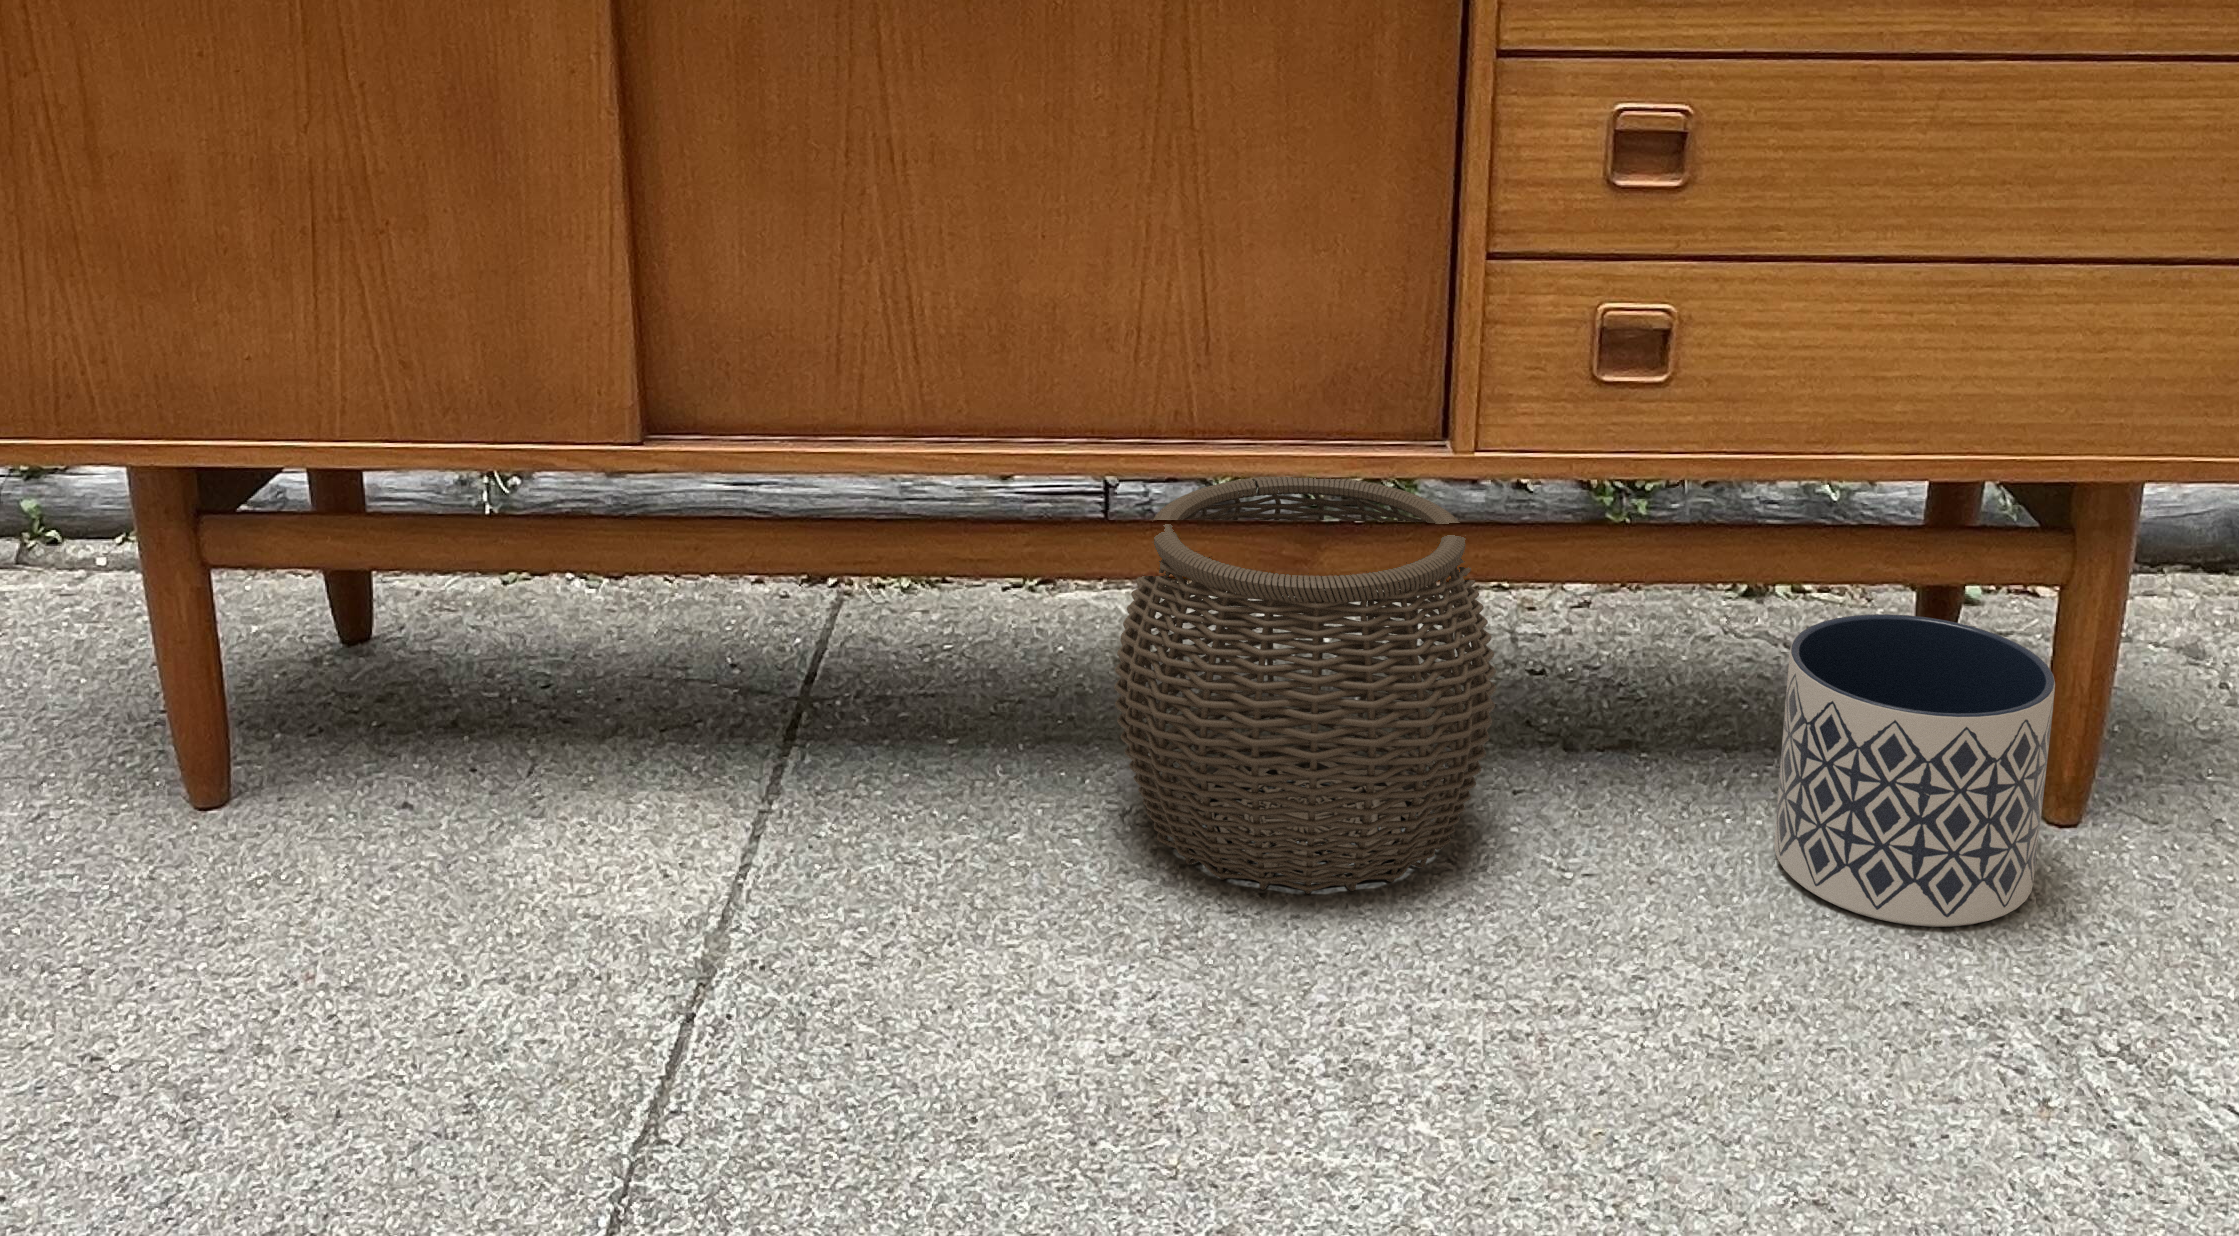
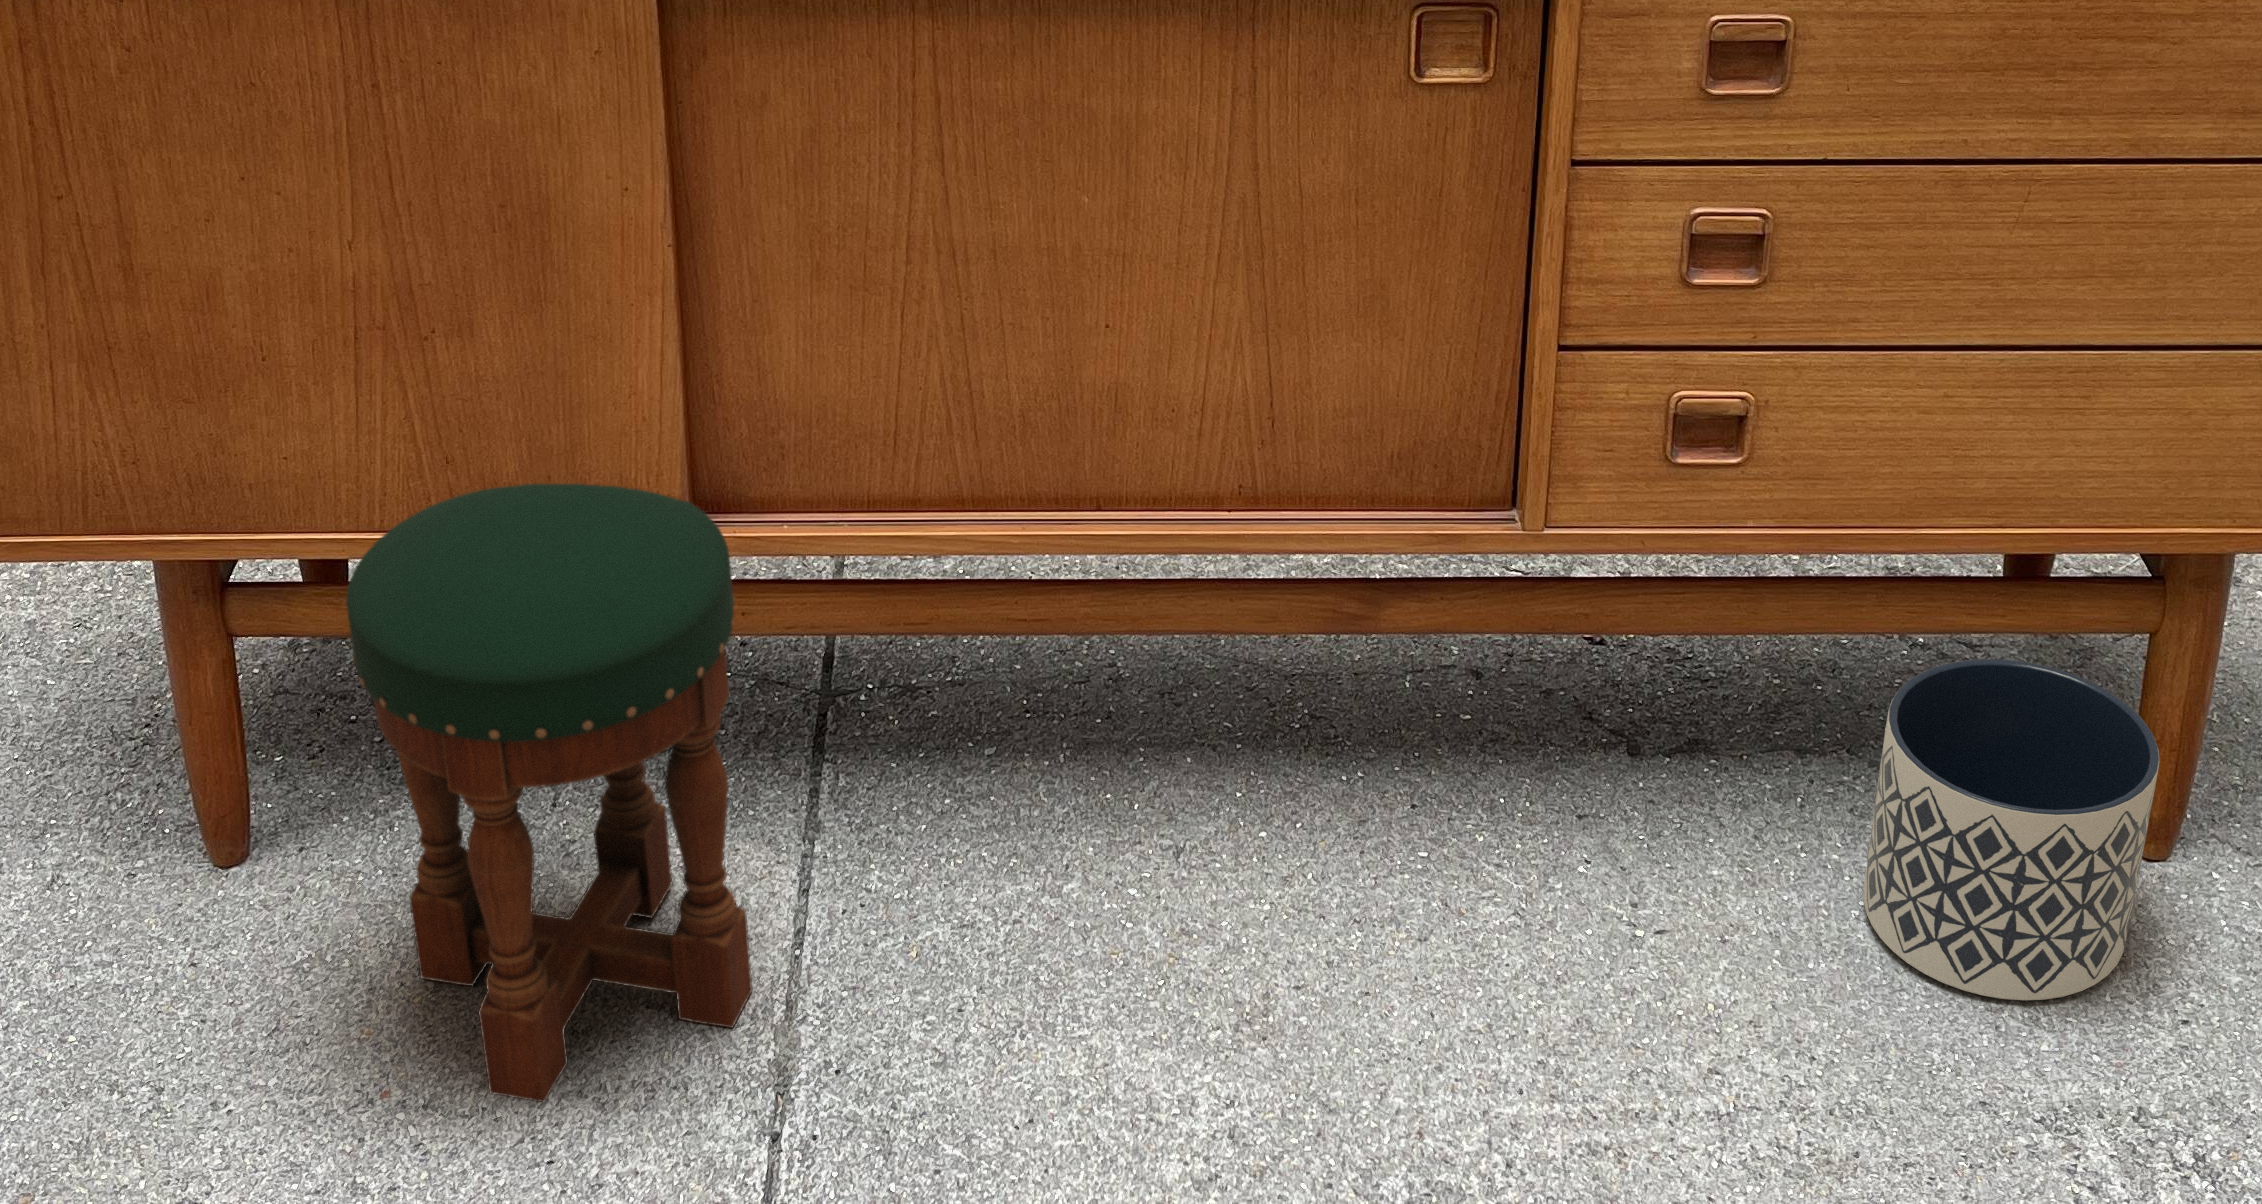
stool: none [309,386,688,986] -> present [346,484,752,1102]
woven basket: present [1114,476,1496,894] -> none [1183,507,1581,965]

